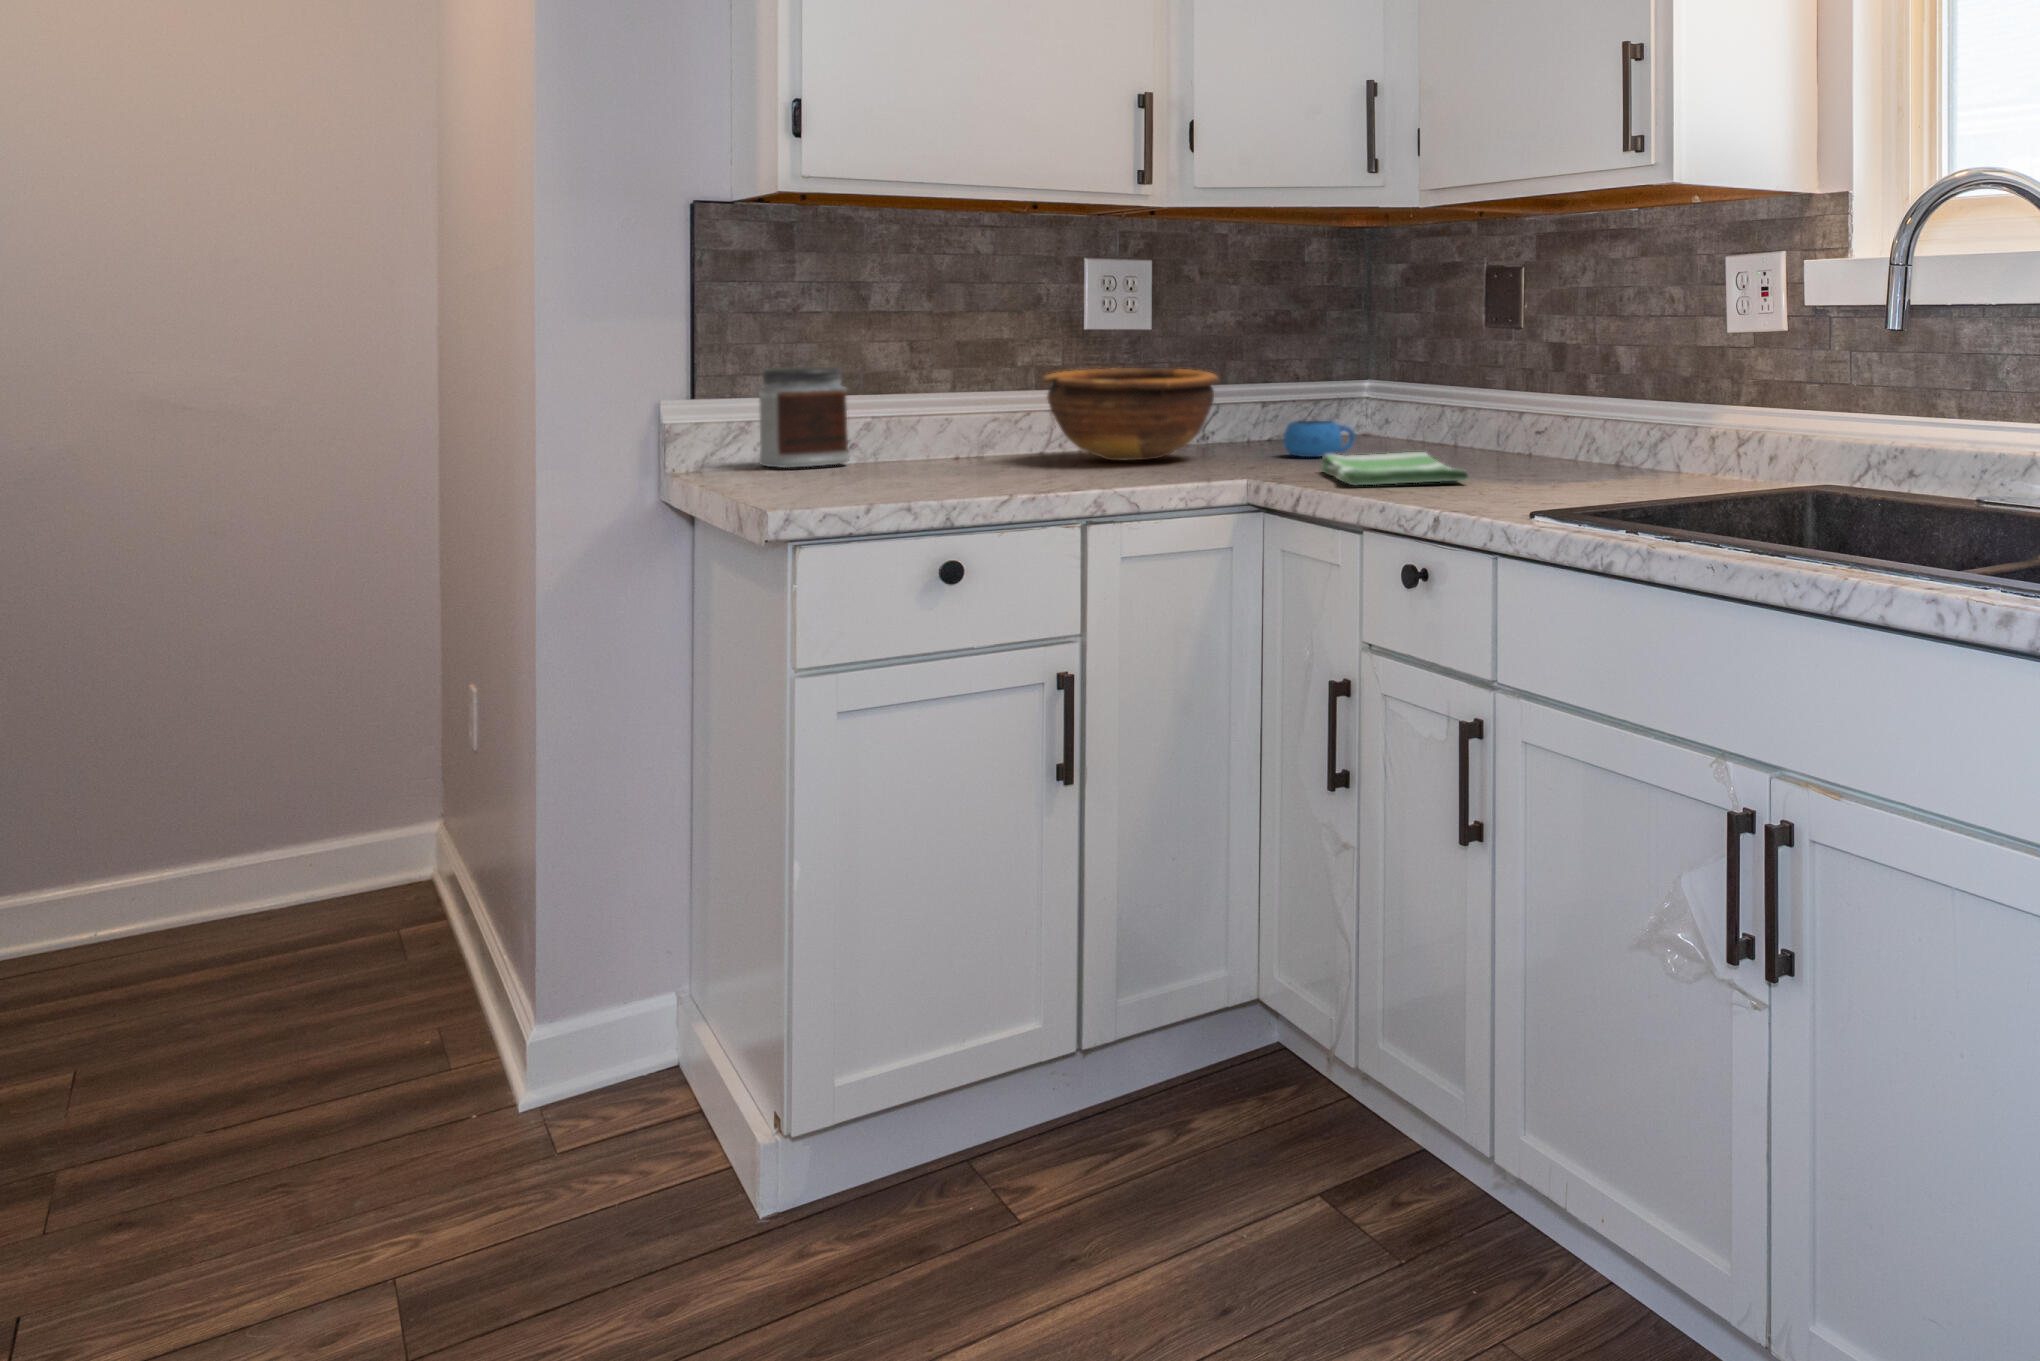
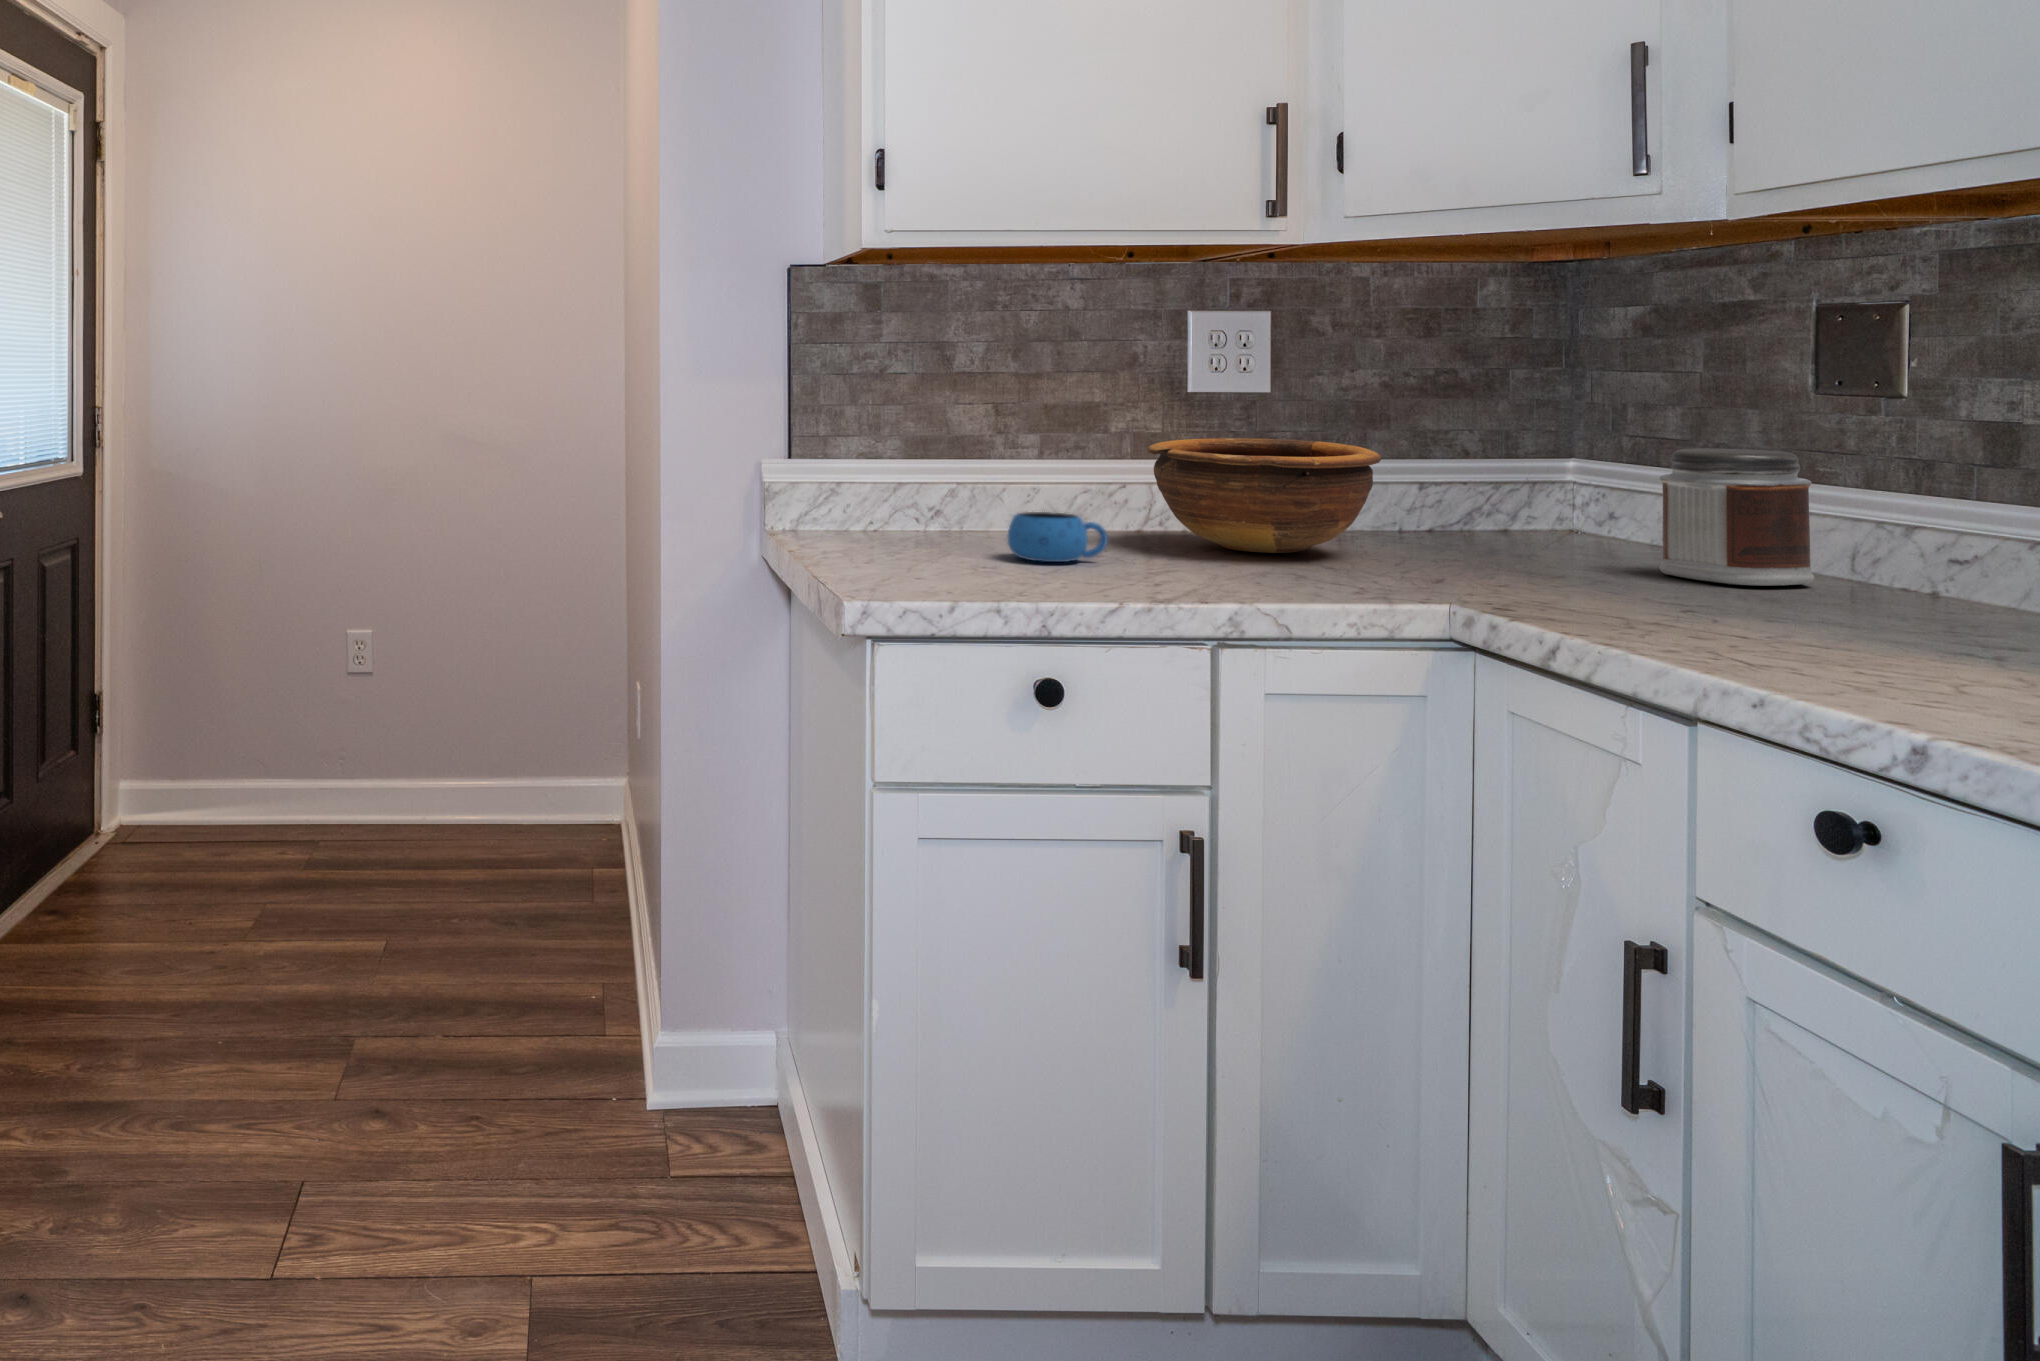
jar: present [758,366,849,468] -> present [1659,448,1814,586]
mug: present [1284,421,1355,457] -> present [1008,512,1108,562]
dish towel: present [1321,452,1469,485] -> none [1560,574,1887,646]

